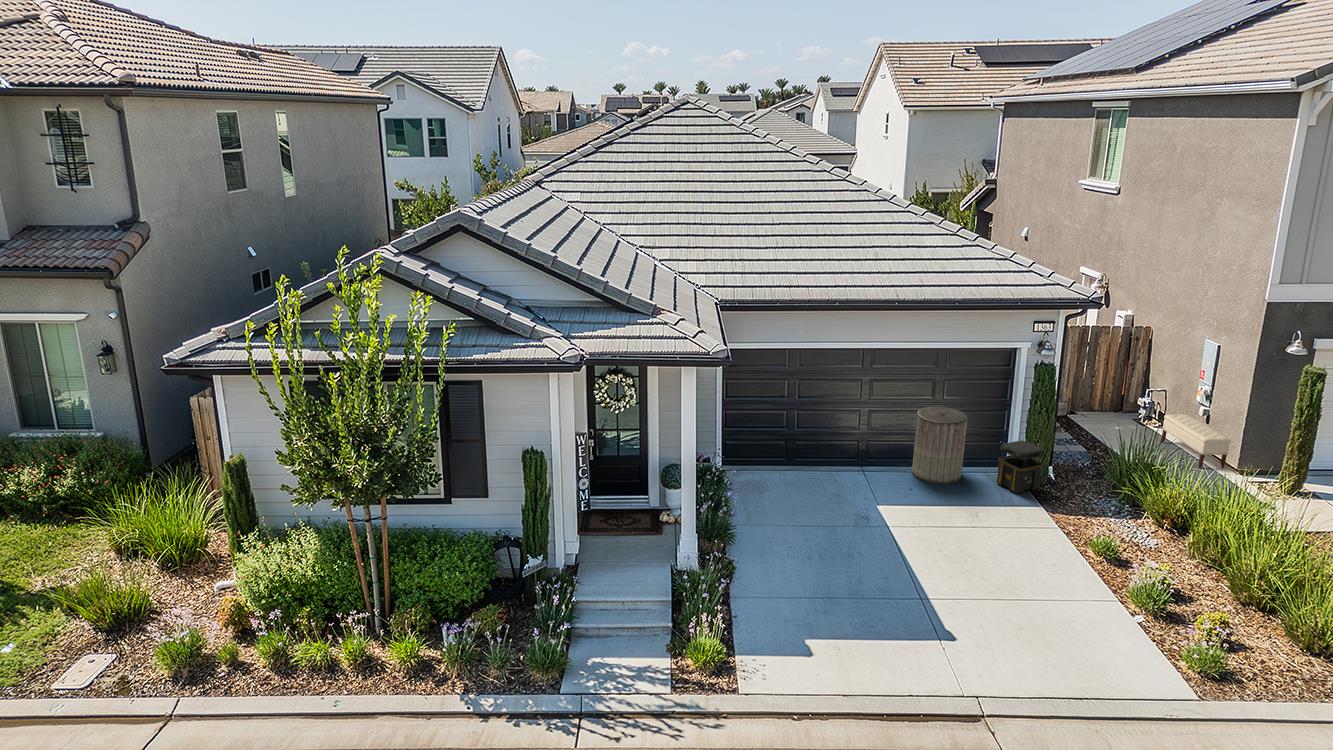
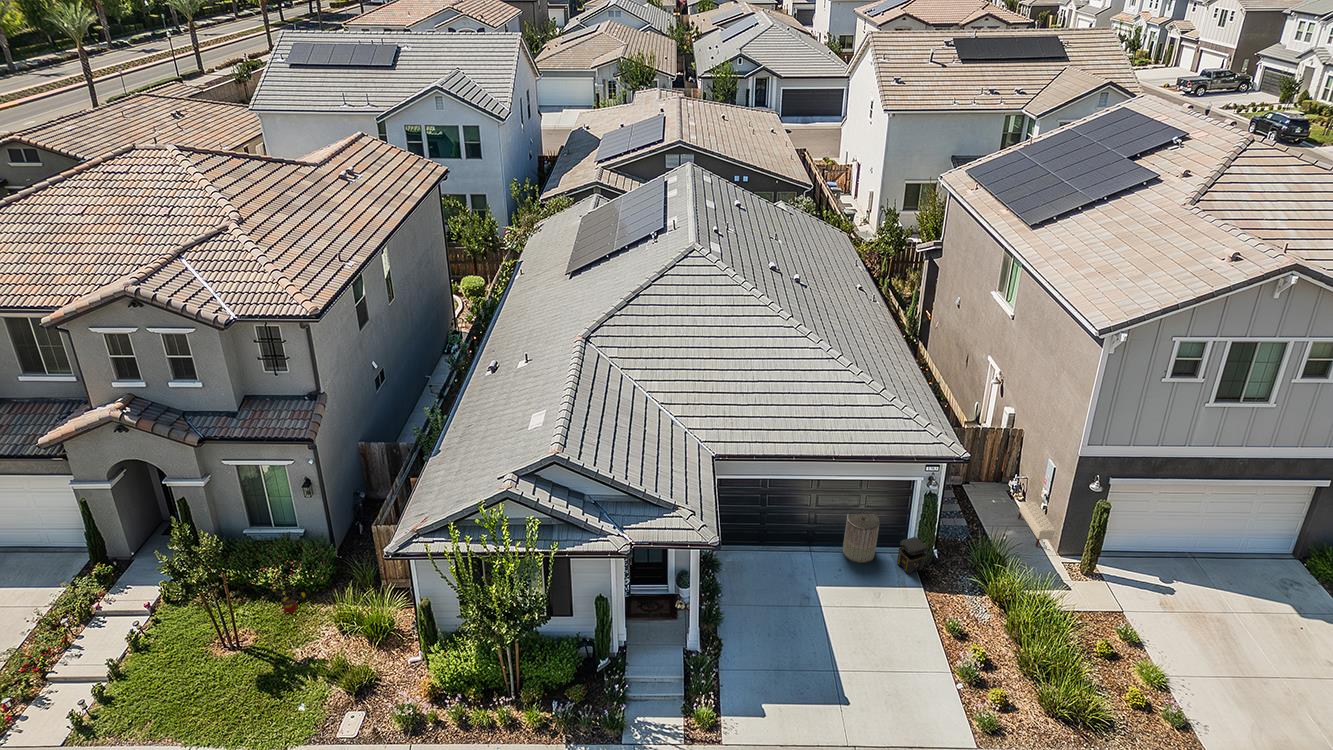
decorative plant: none [23,484,74,535] -> present [273,587,305,613]

